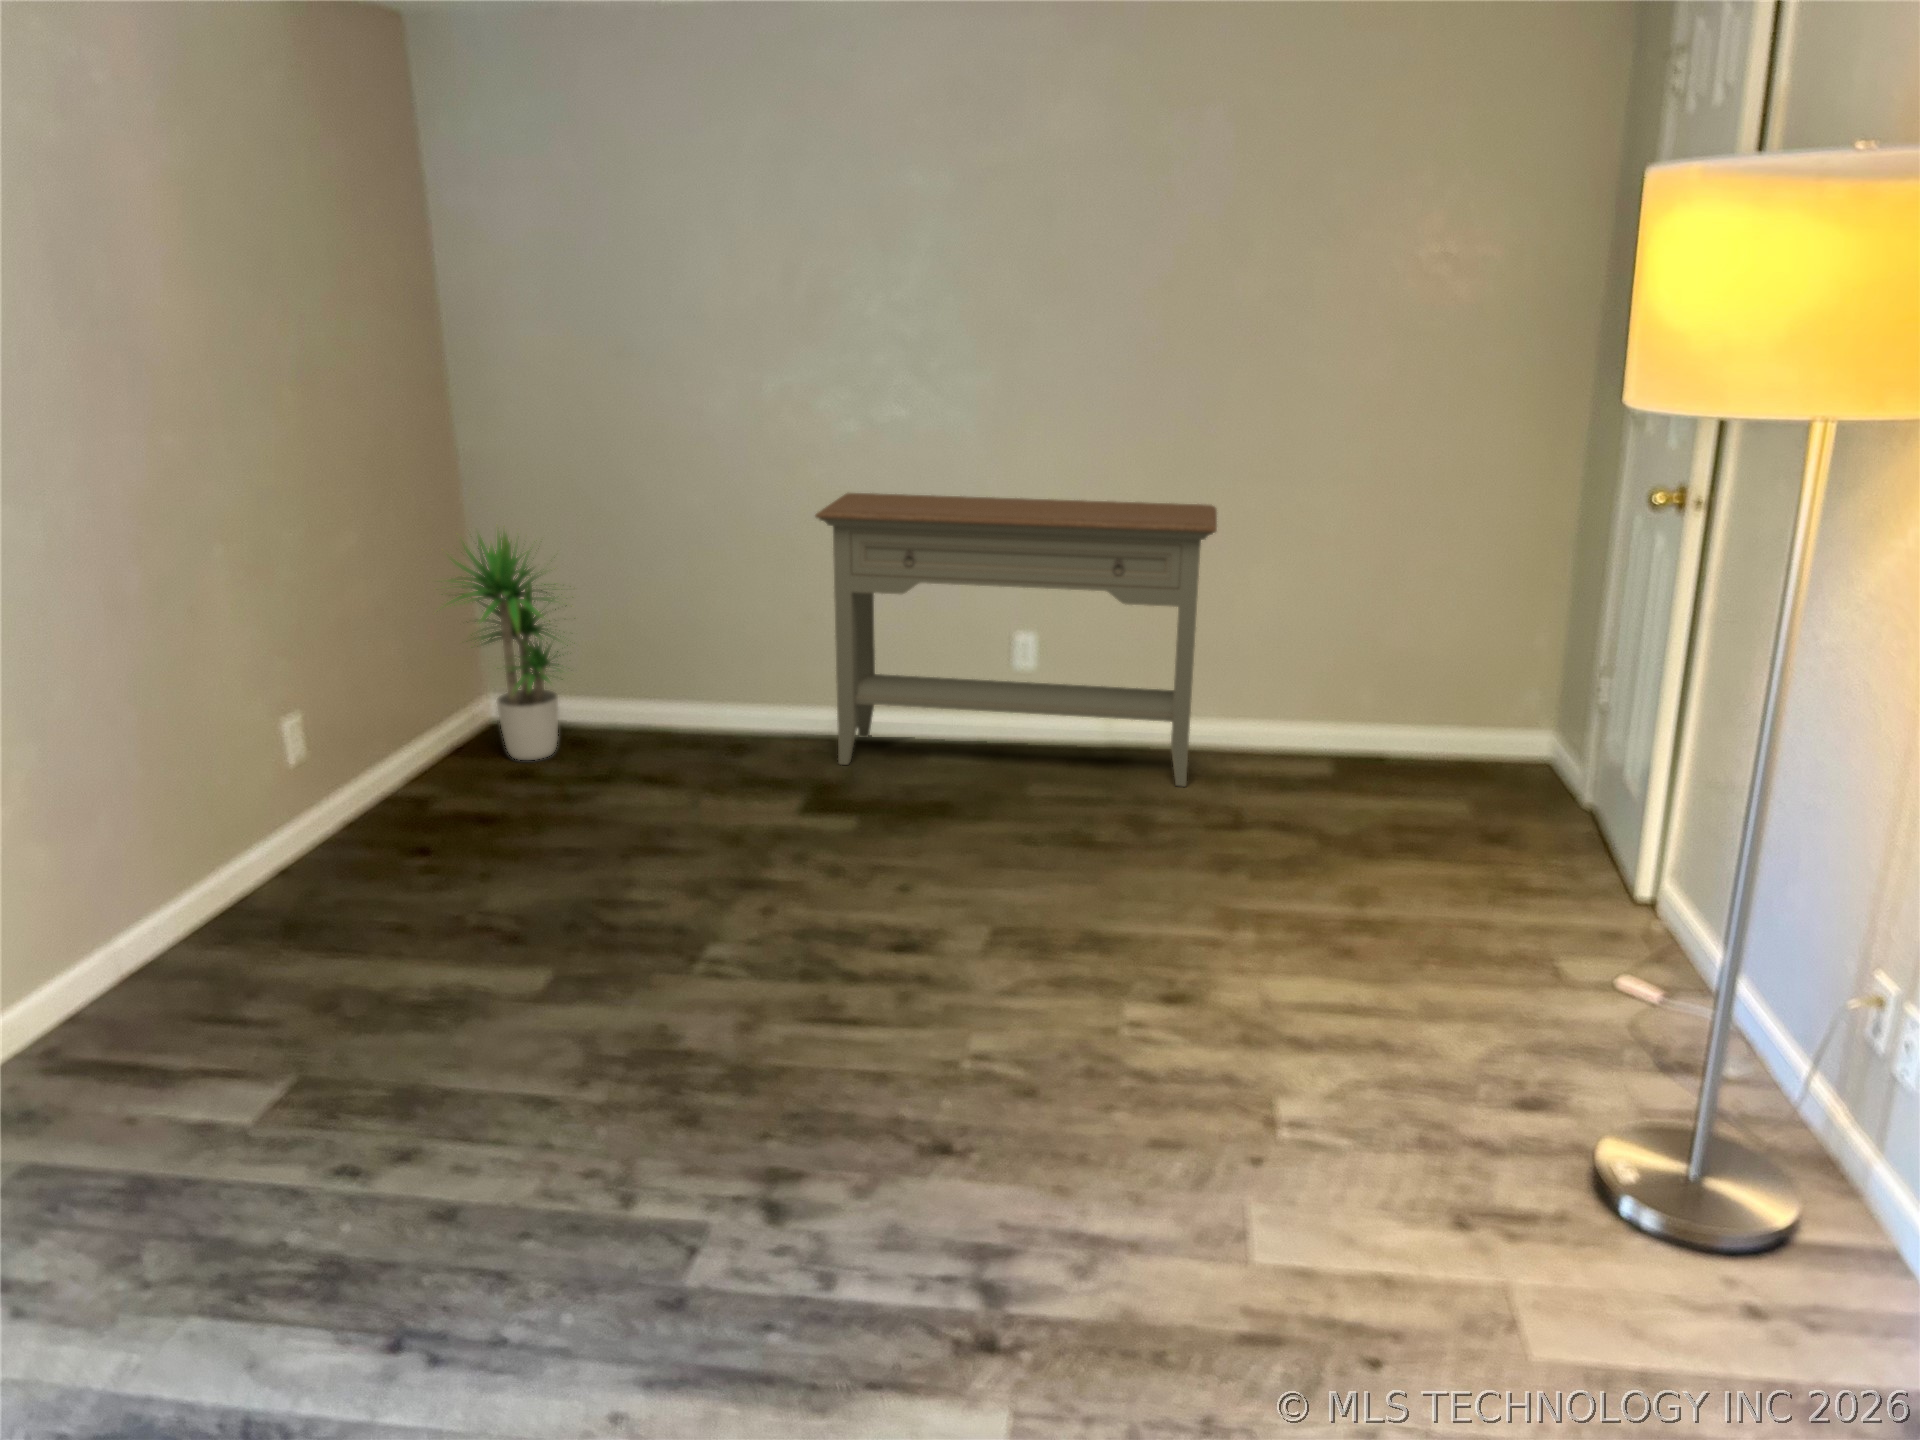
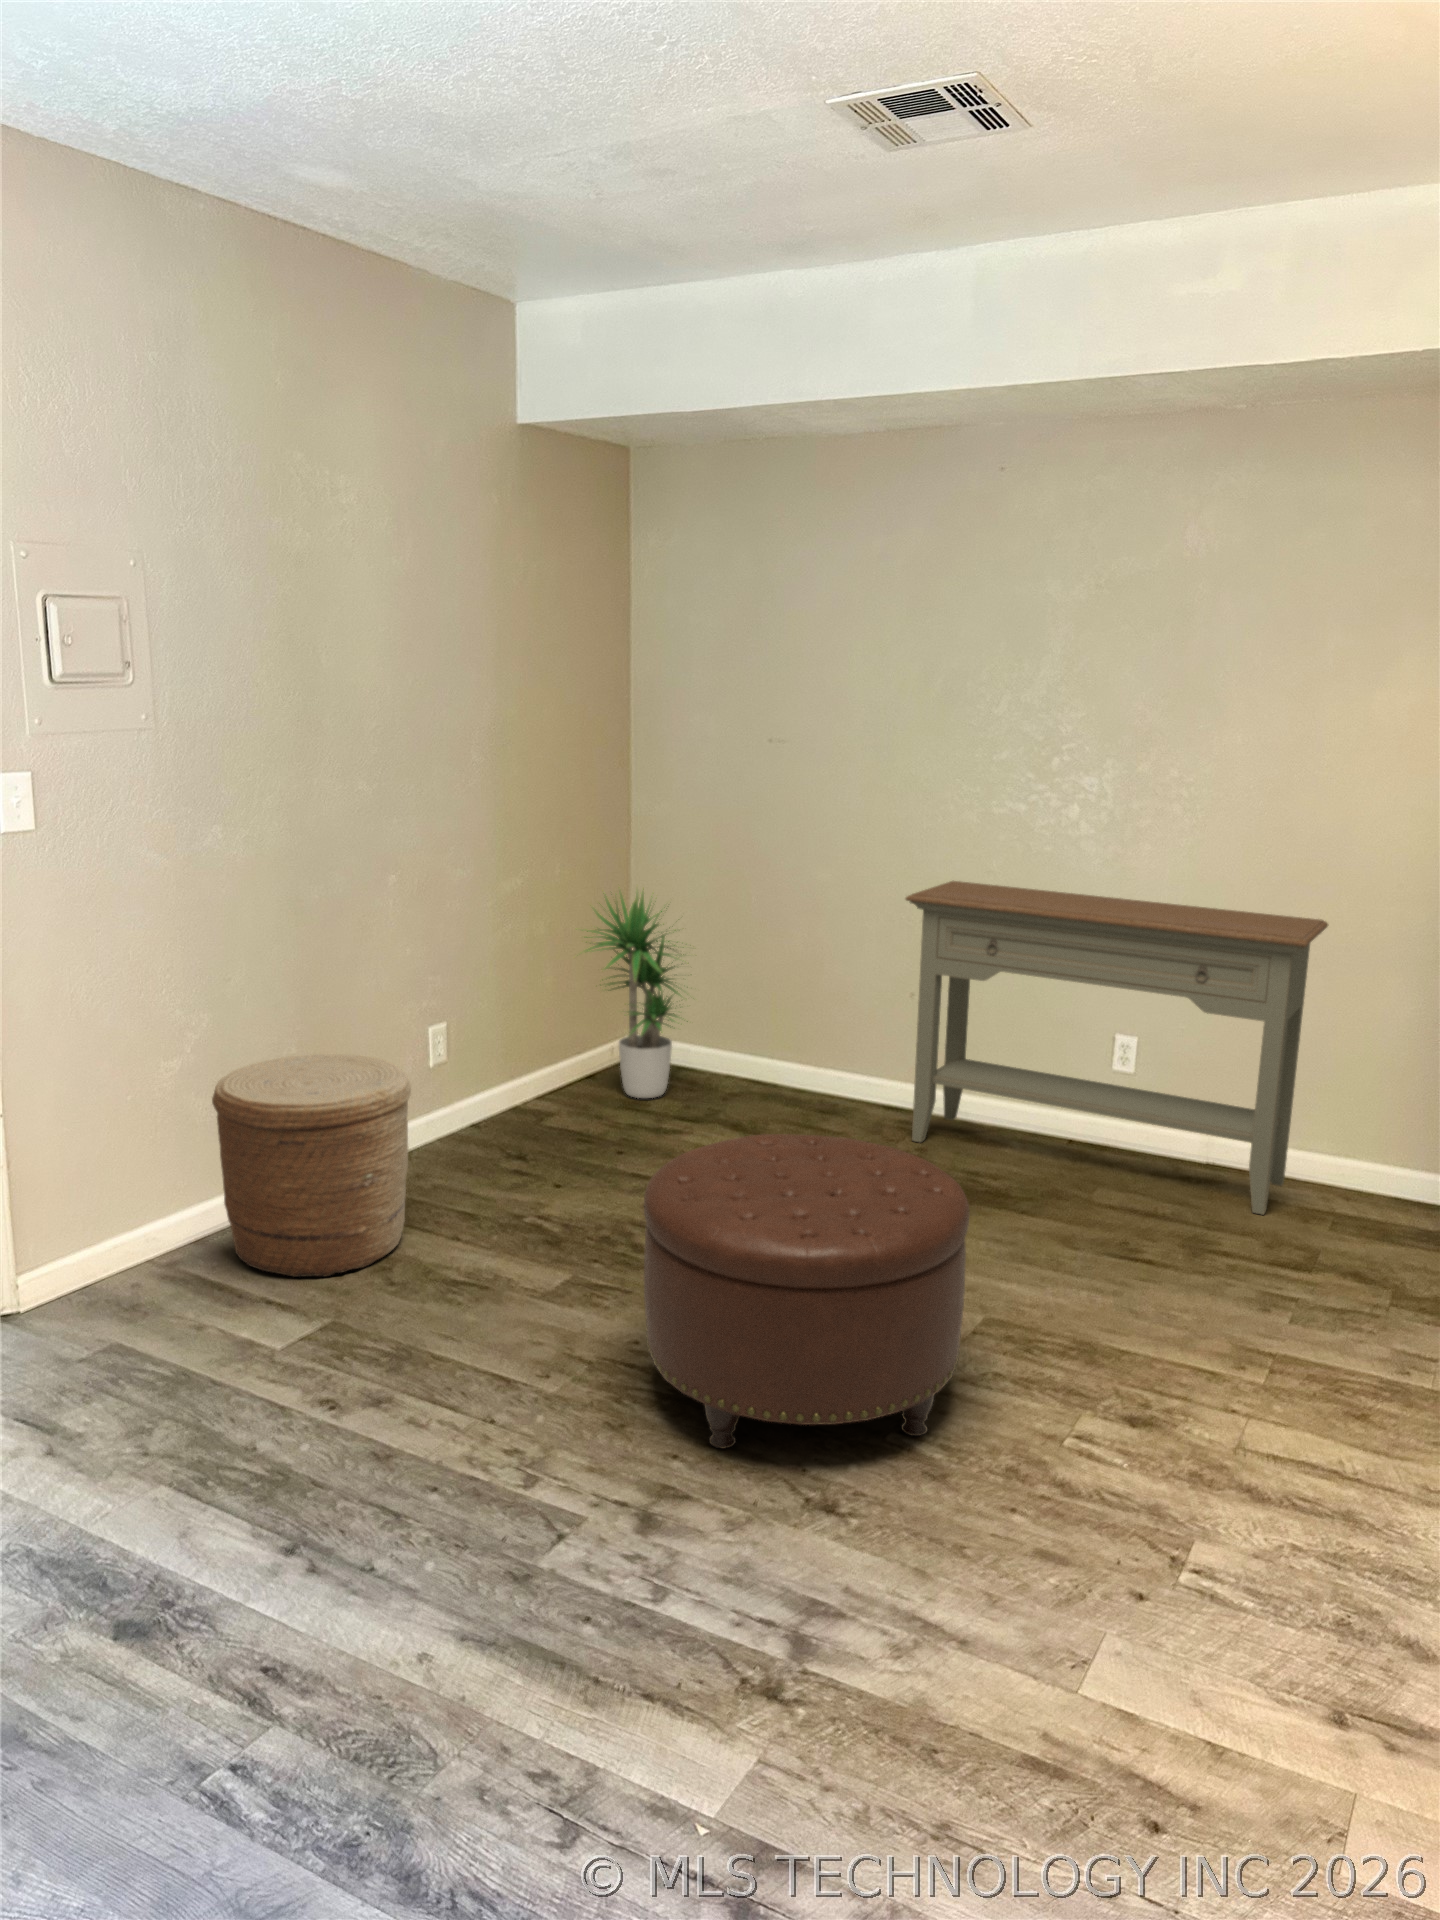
woven basket: none [66,761,334,1036] -> present [212,1054,411,1277]
ottoman: none [681,776,1021,1117] -> present [644,1134,969,1449]

